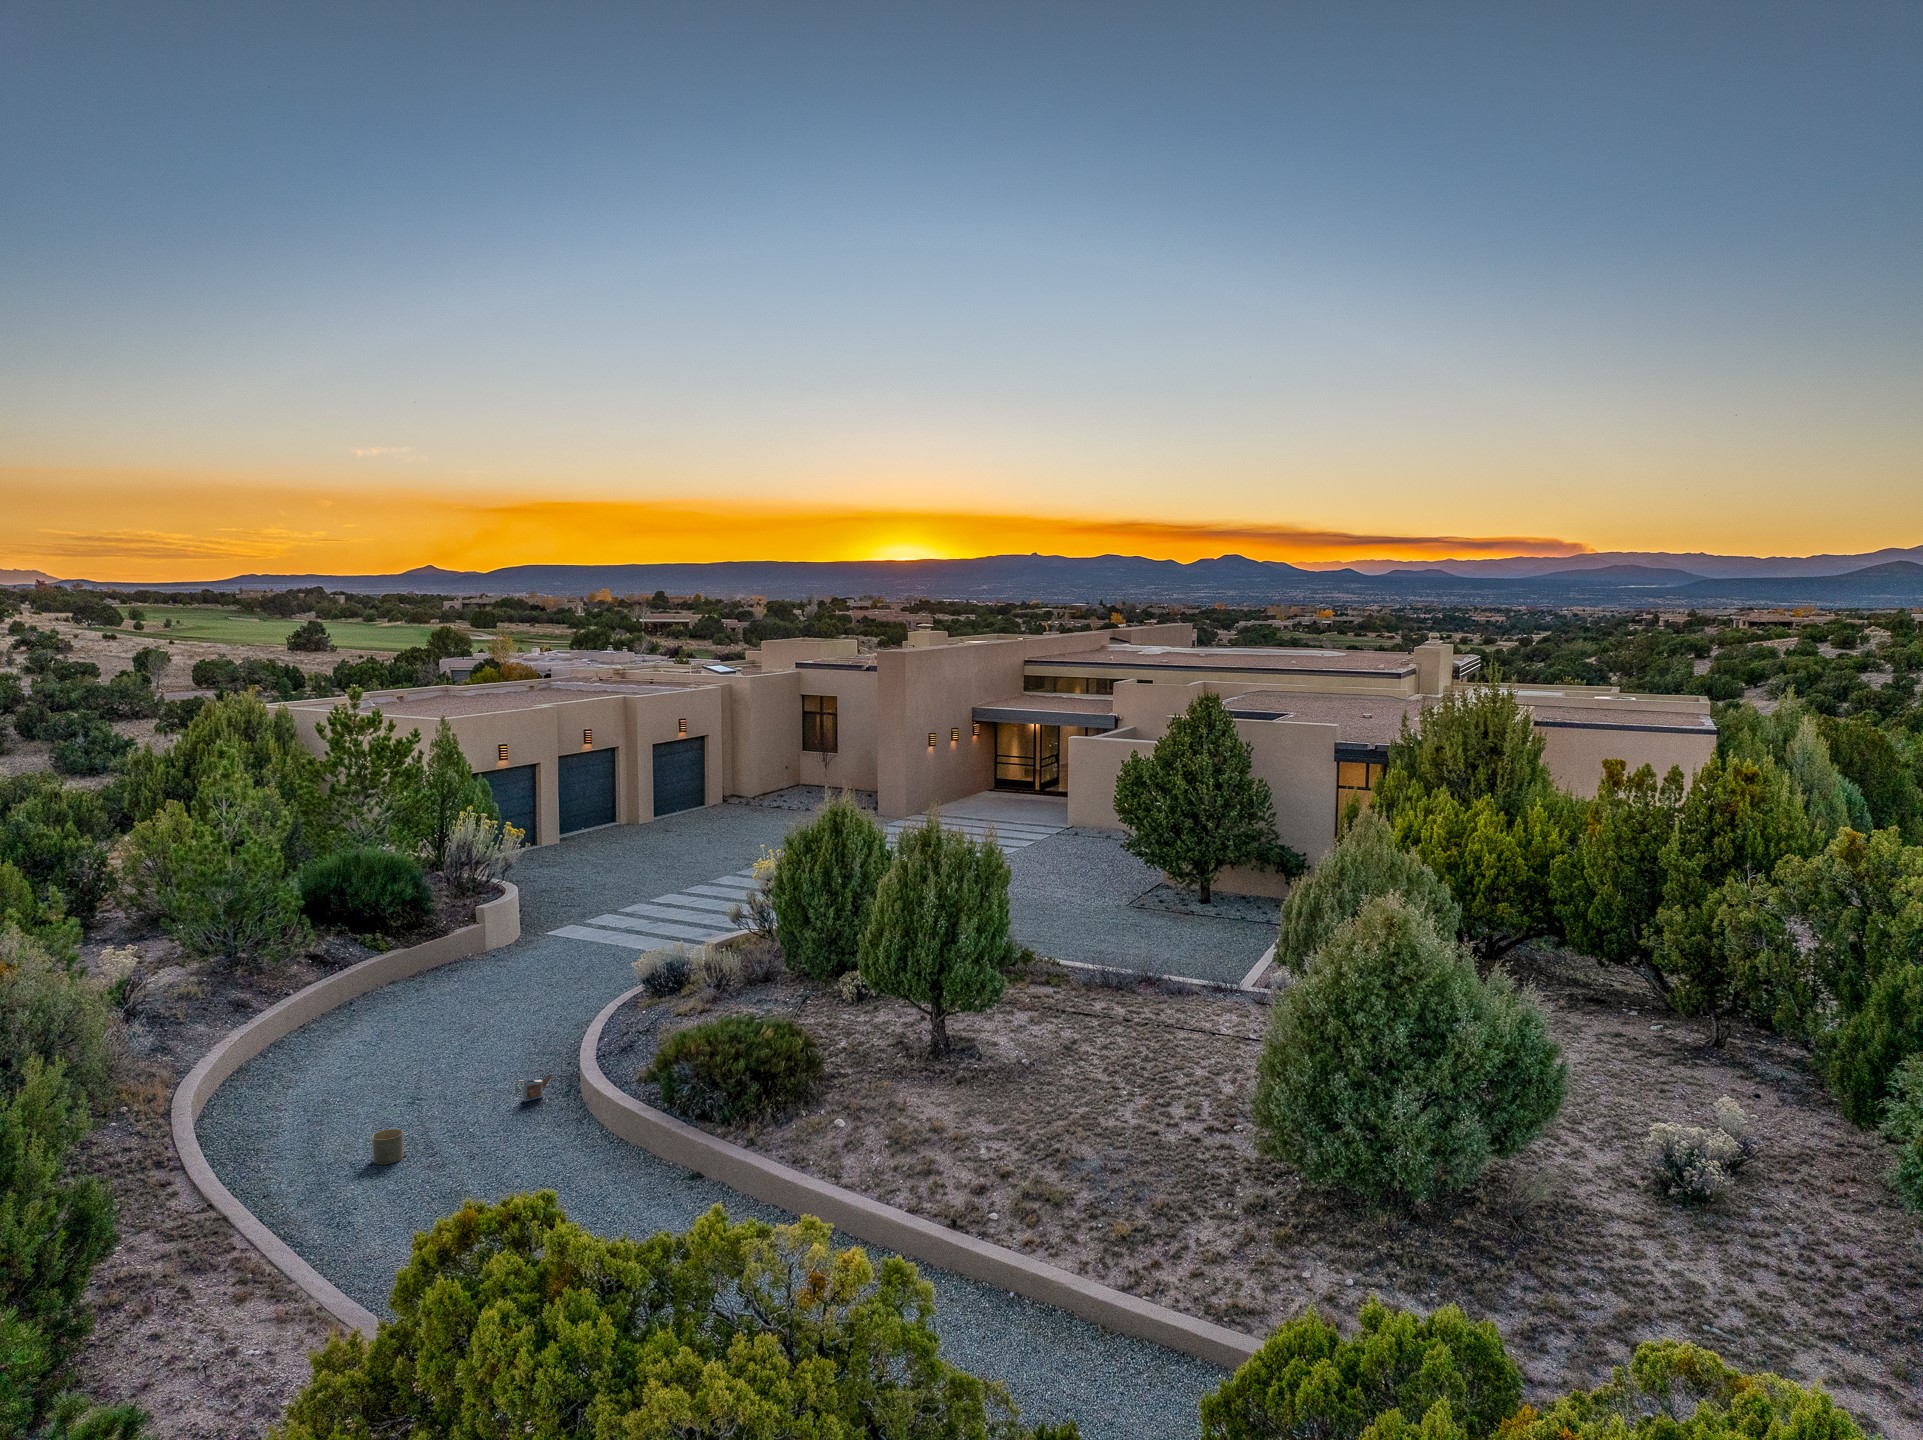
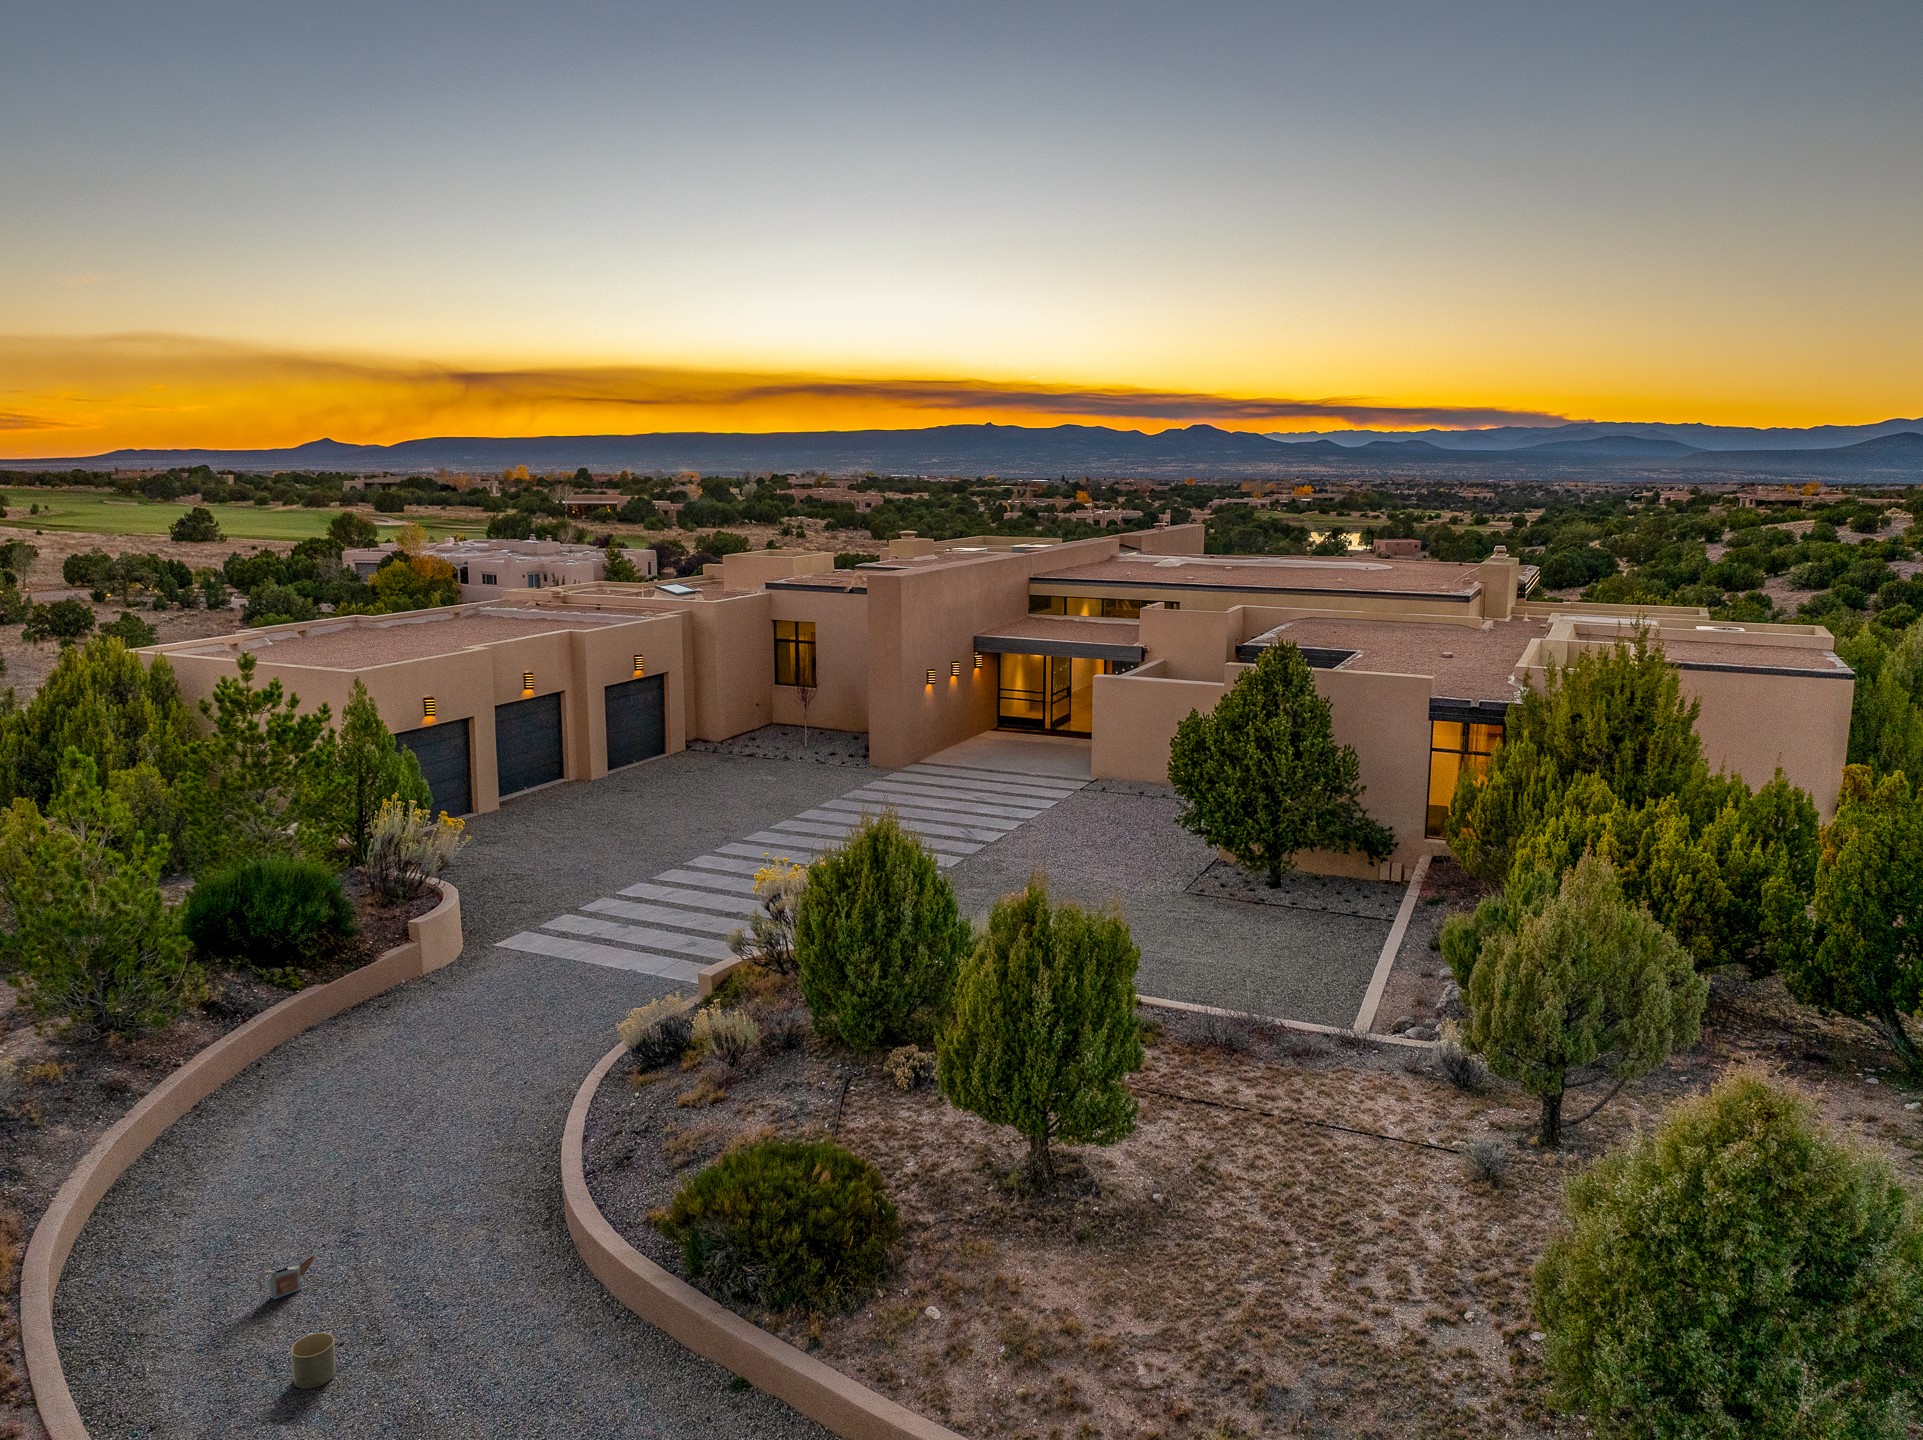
watering can: present [515,1074,553,1102] -> present [257,1255,316,1300]

